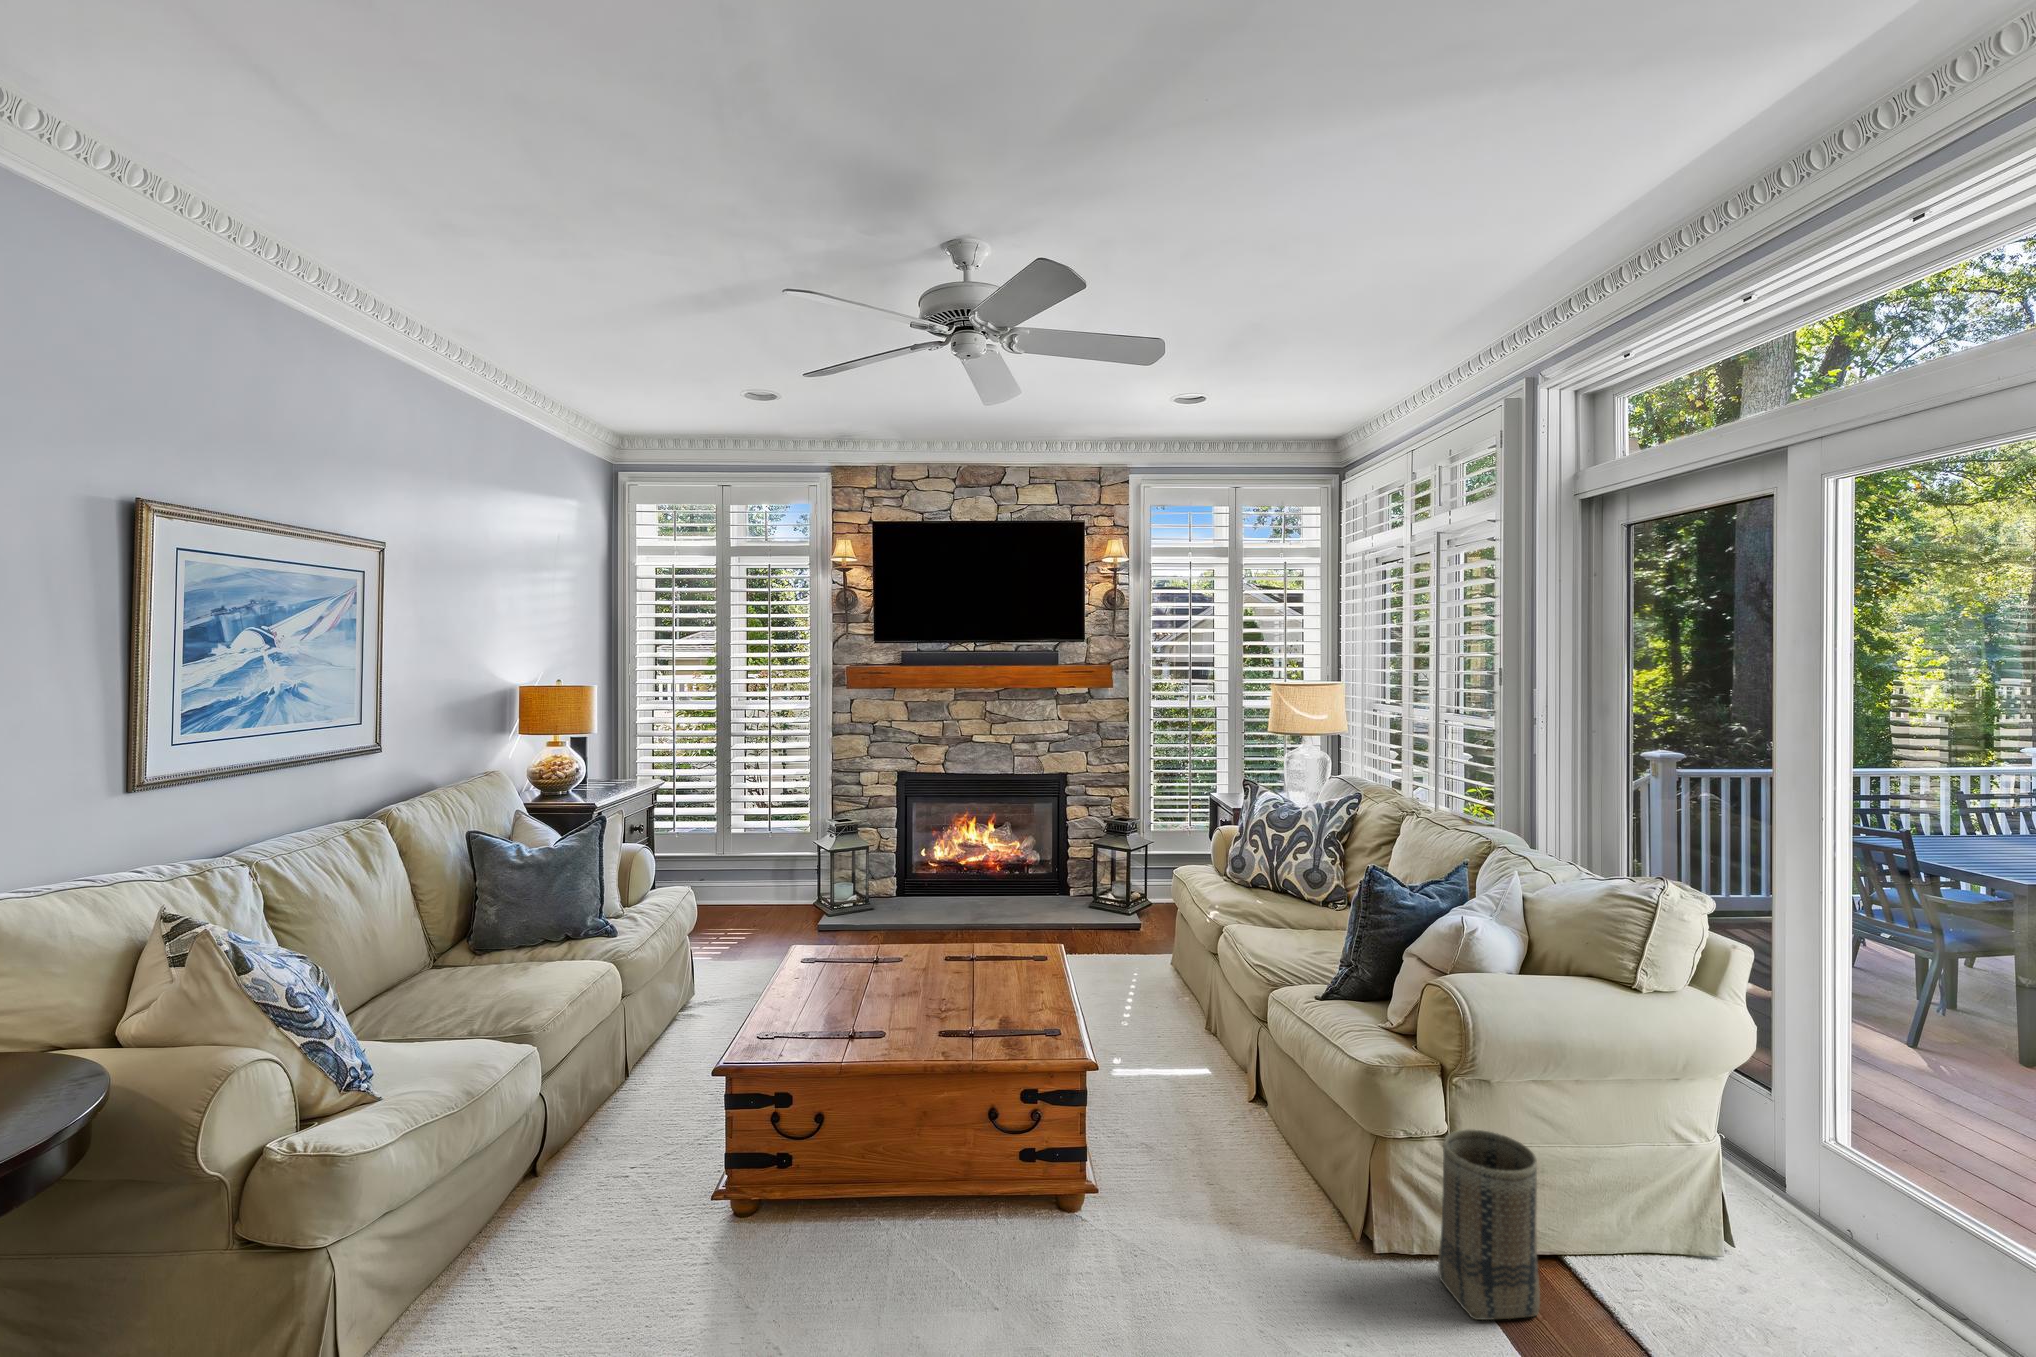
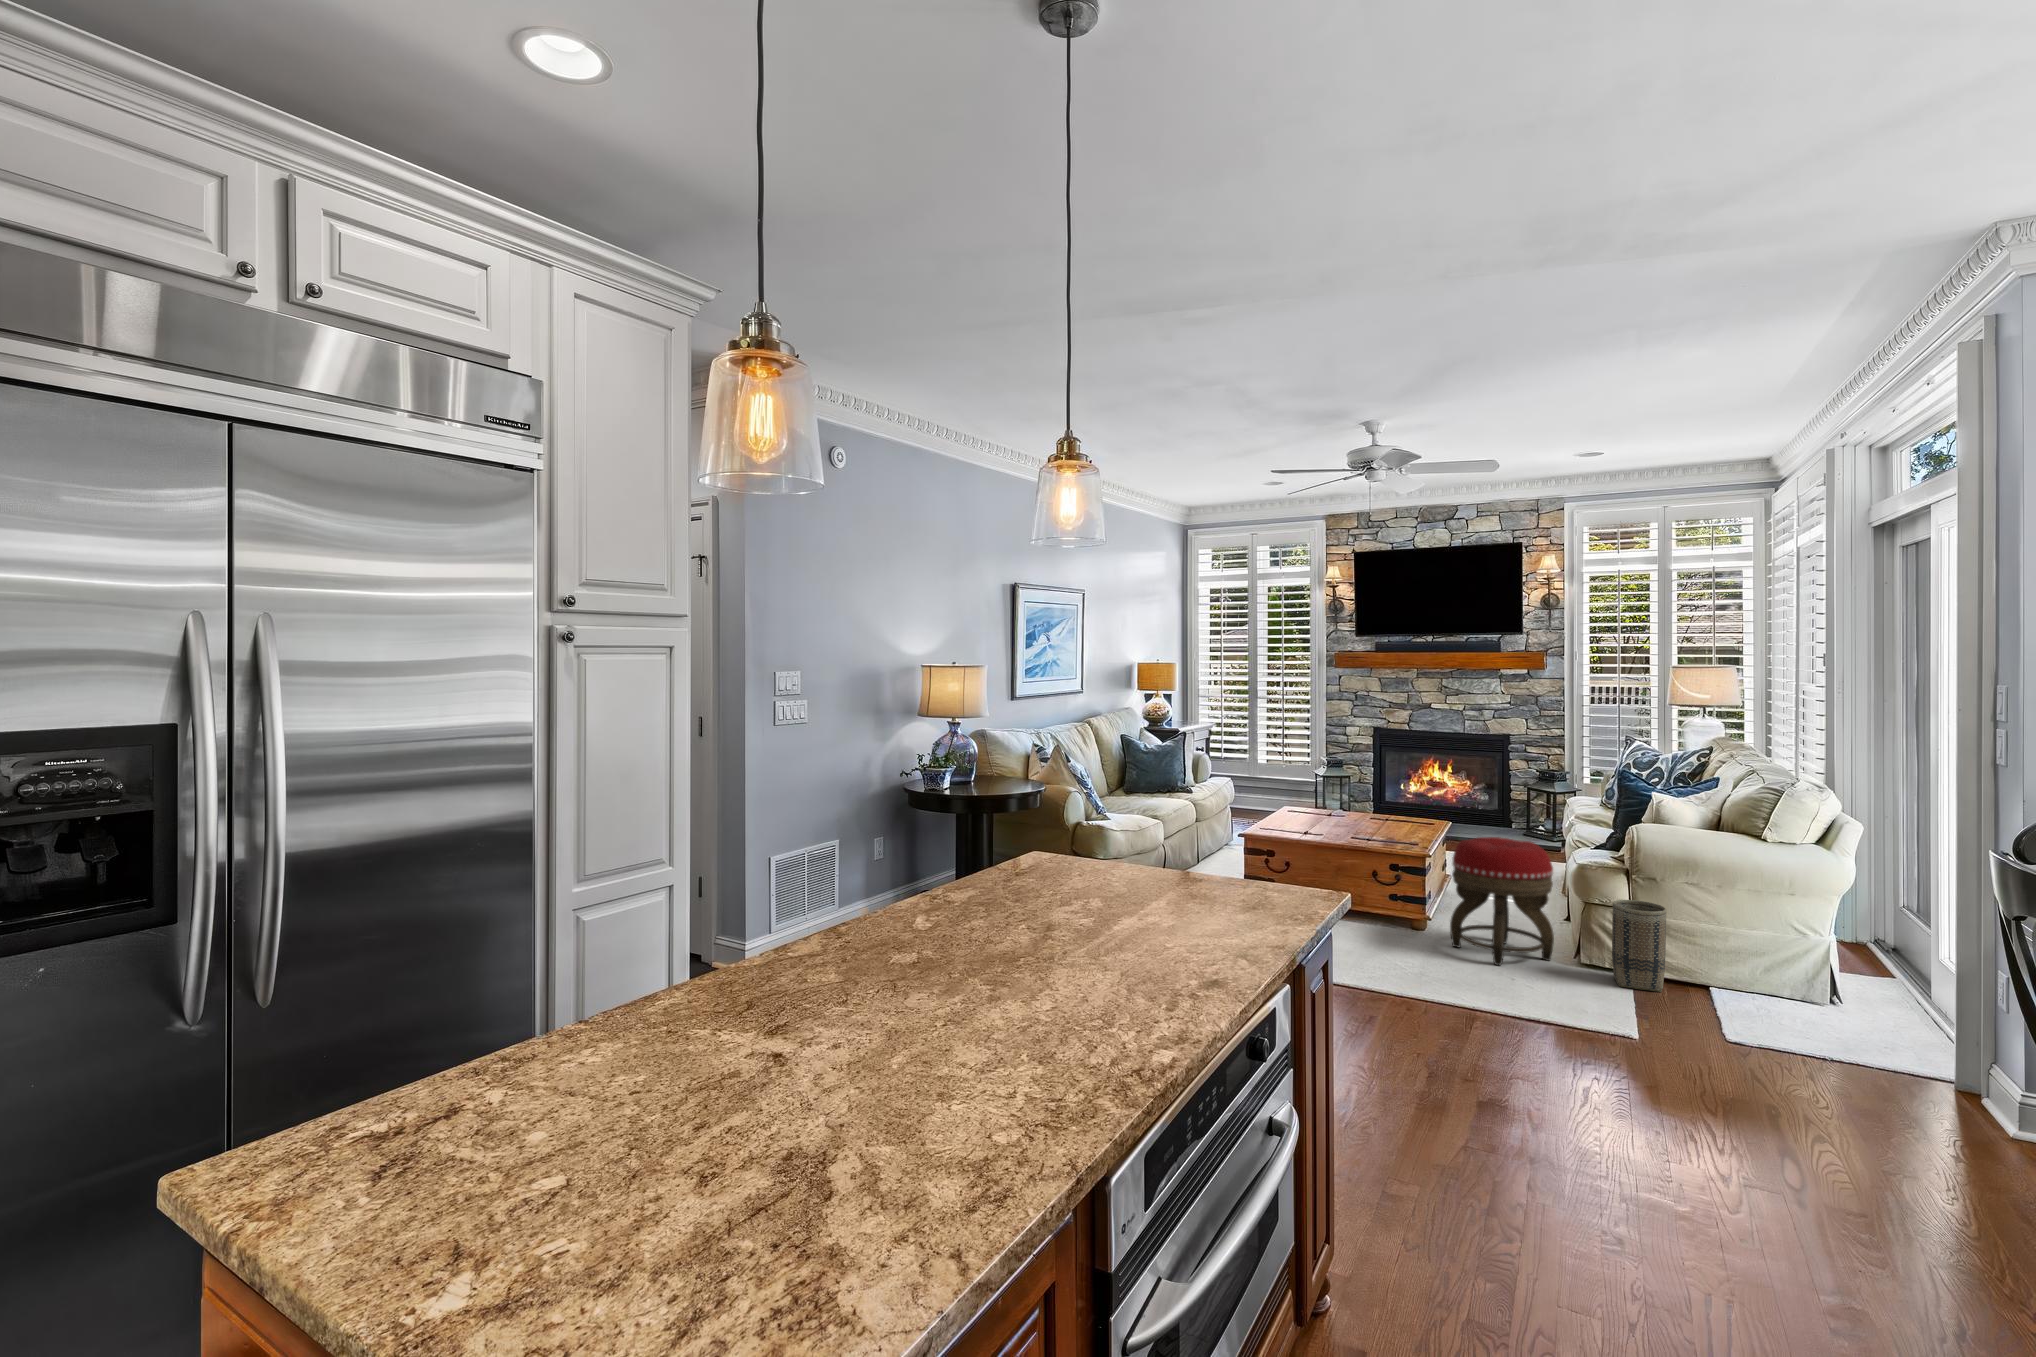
footstool: none [1146,1018,1328,1310] -> present [1450,837,1554,965]

